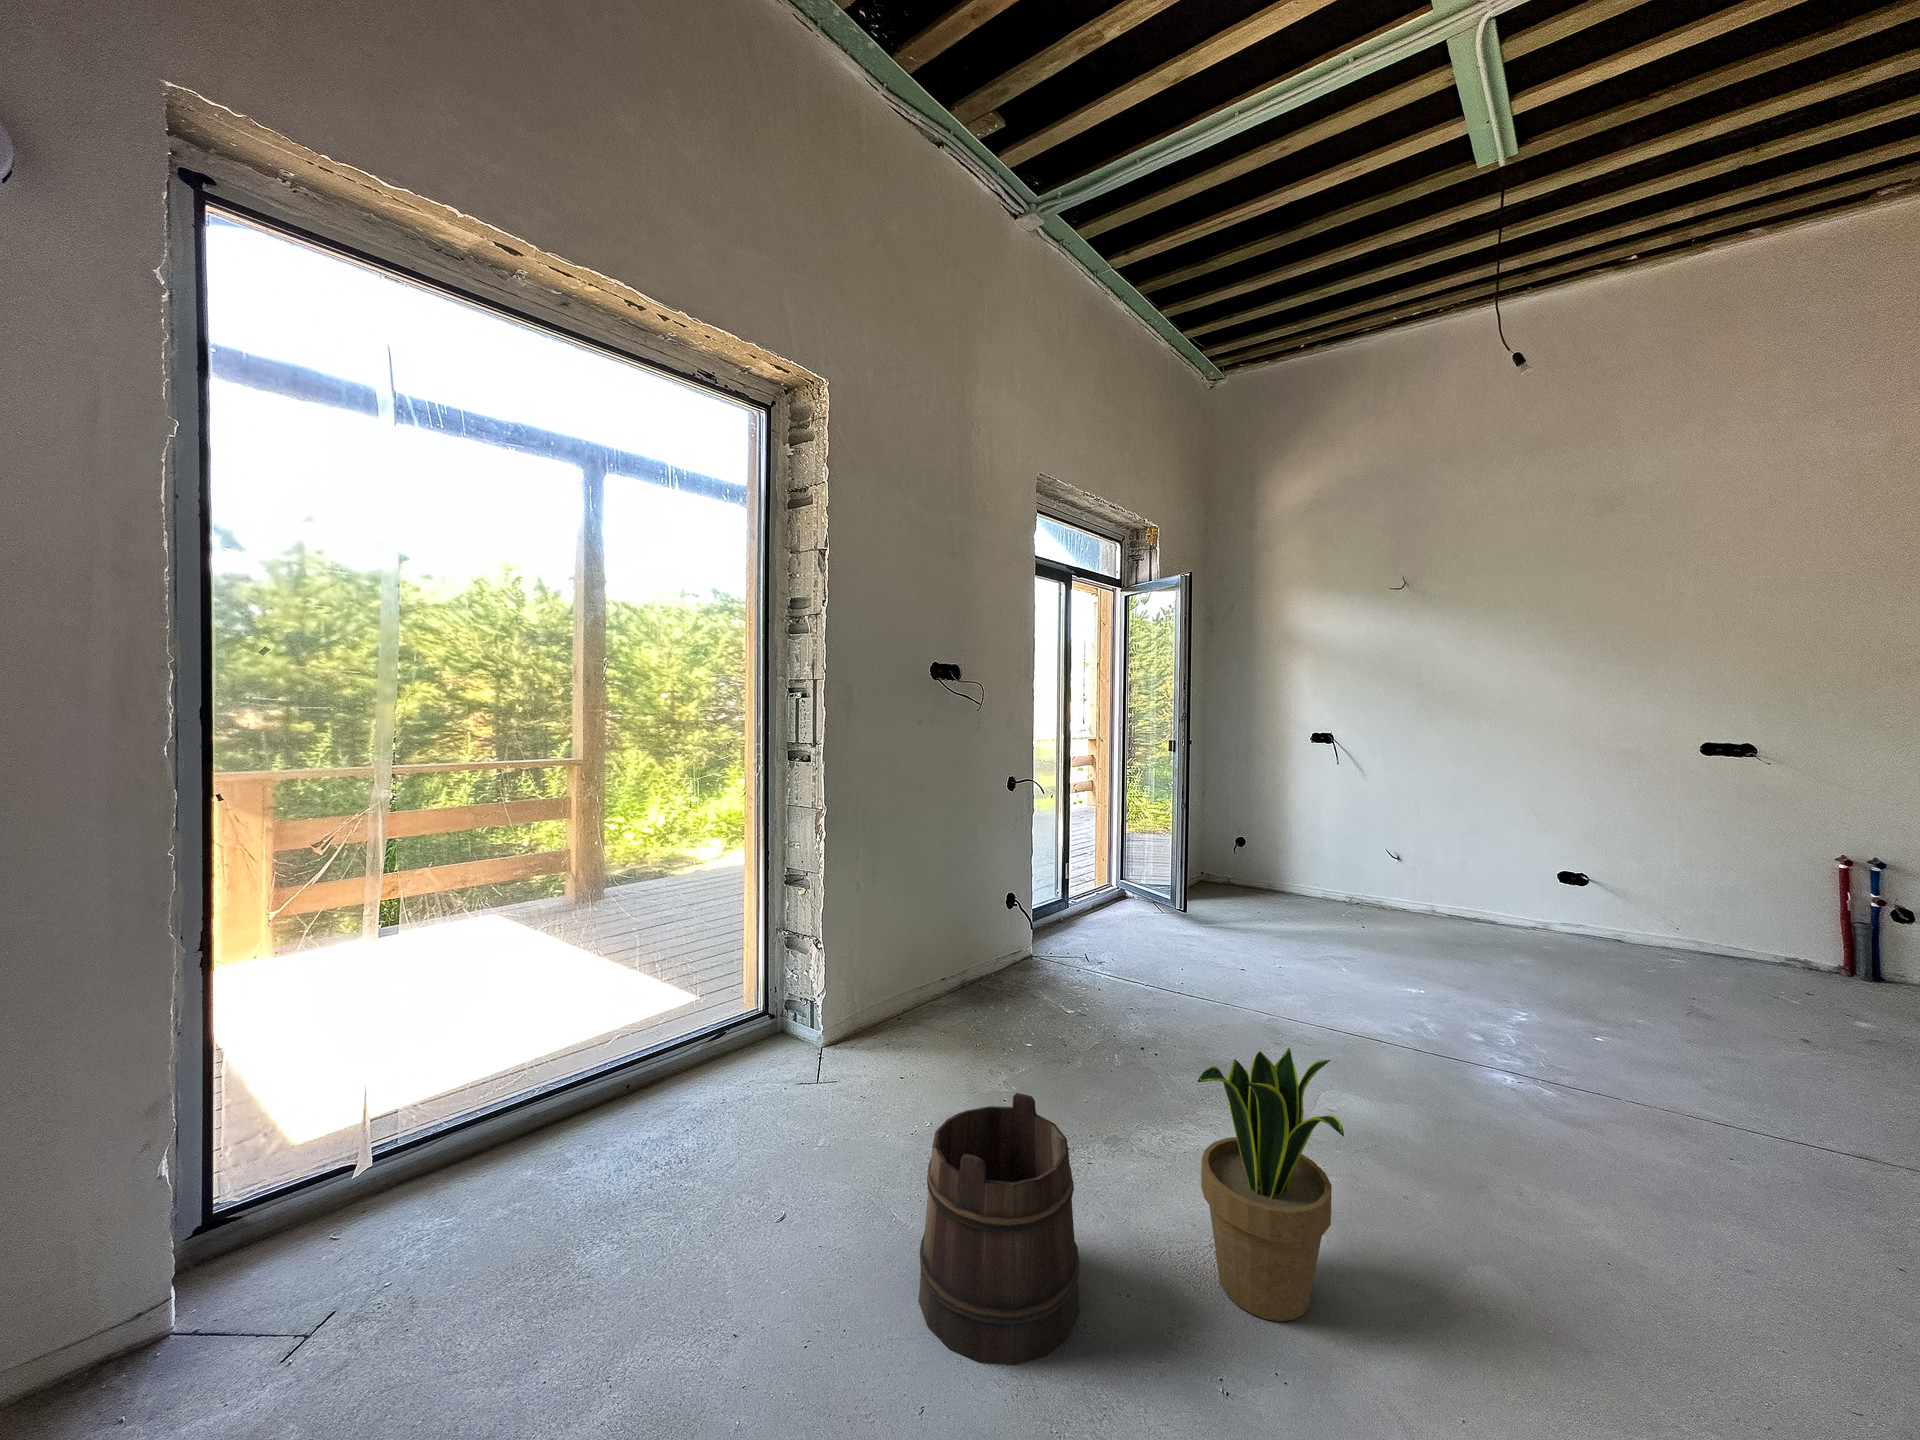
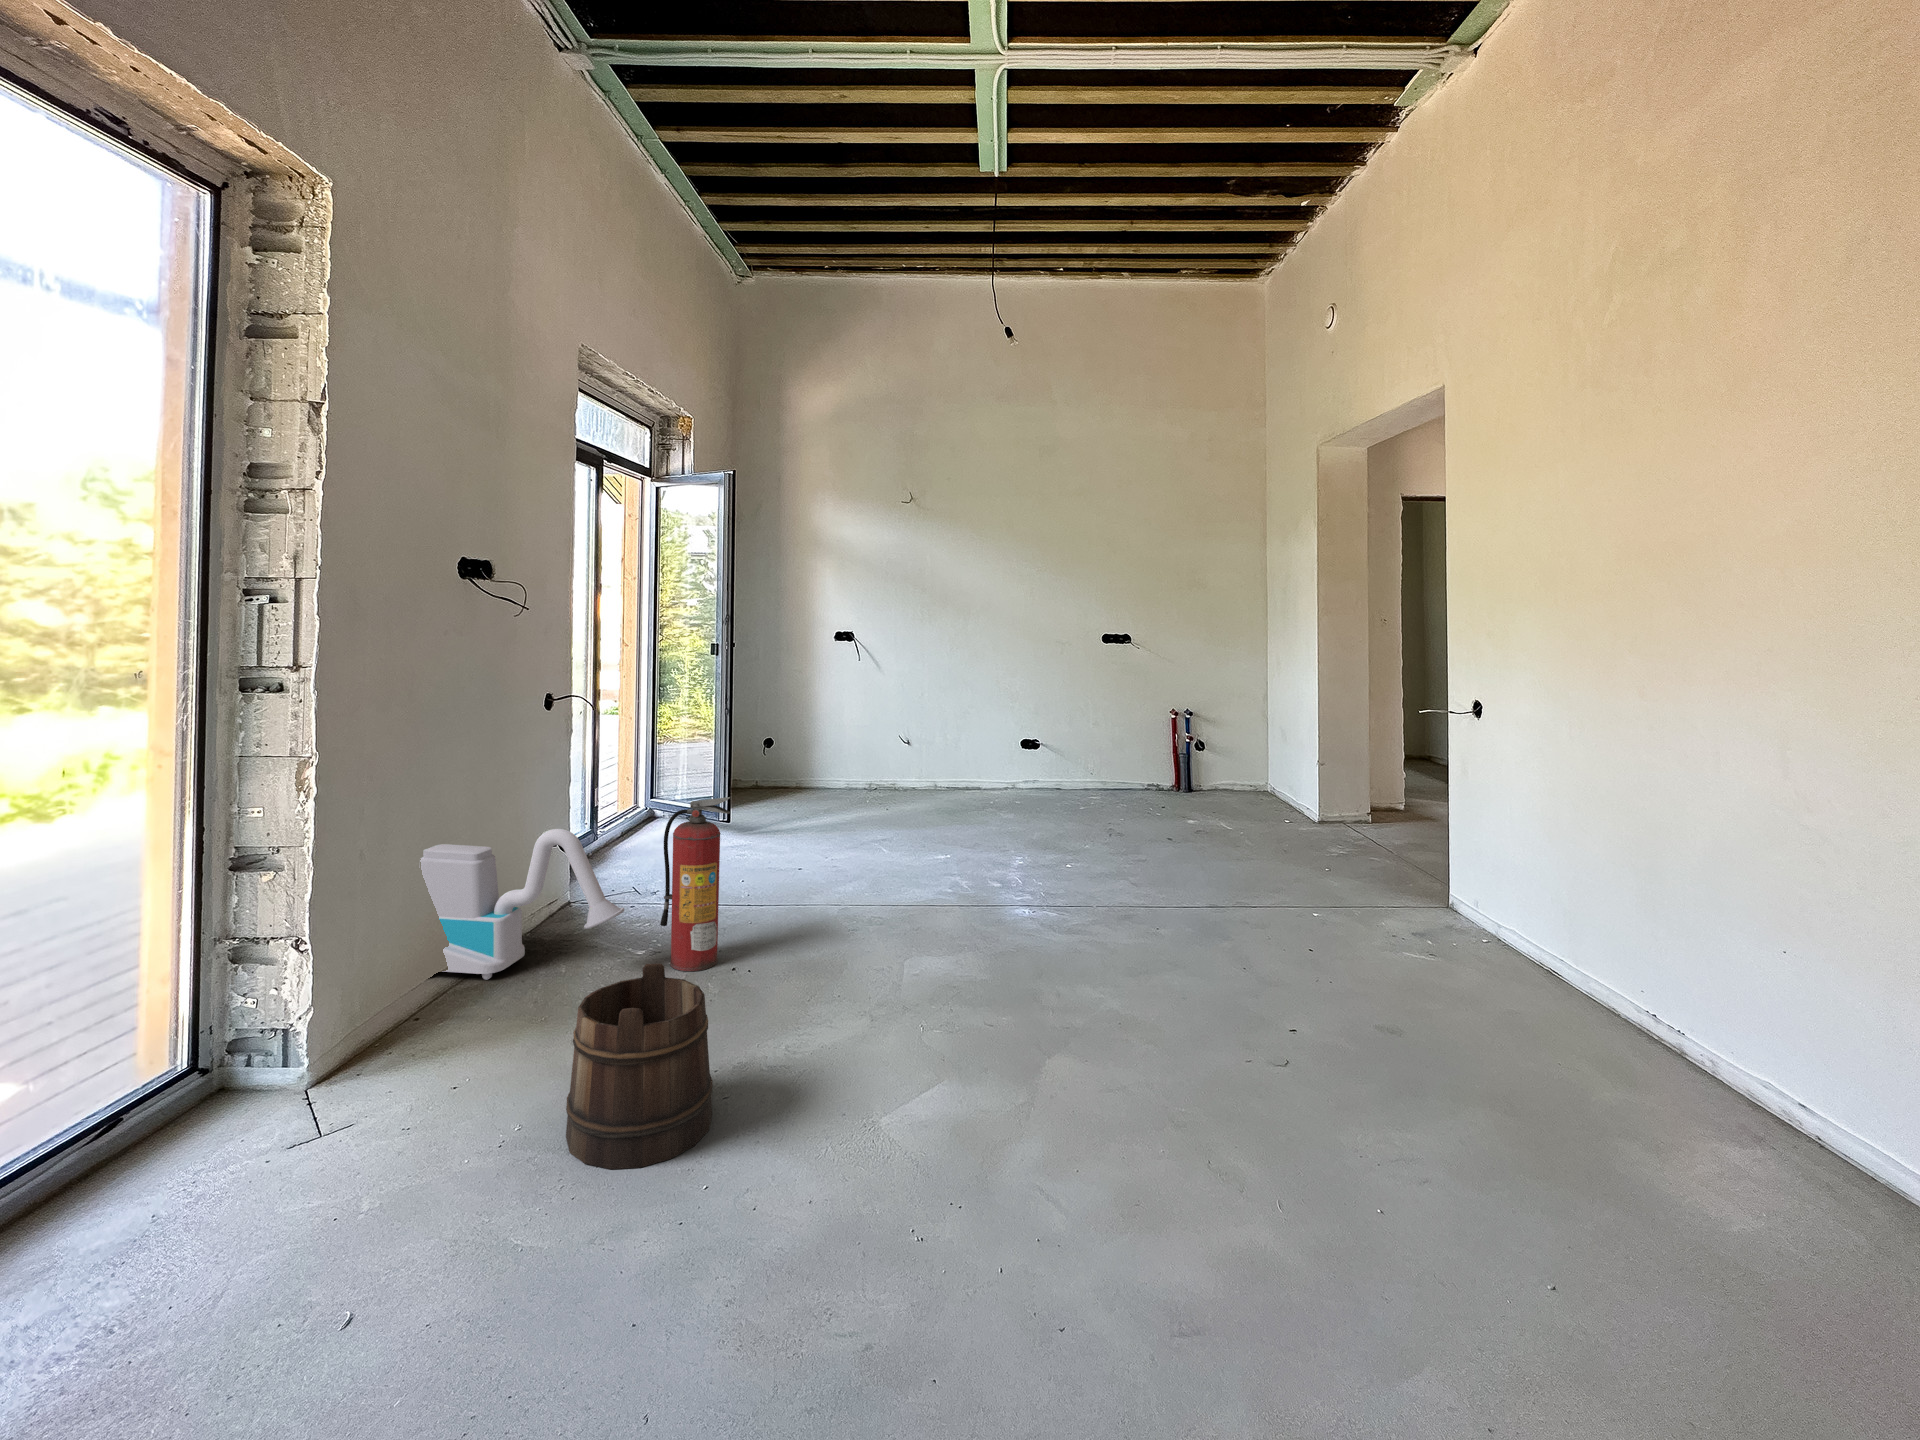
fire extinguisher: none [1084,898,1154,1089] -> present [660,797,730,971]
vacuum cleaner: none [877,912,1047,1048] -> present [420,829,624,980]
potted plant: present [1198,1048,1344,1321] -> none [798,887,901,1077]

